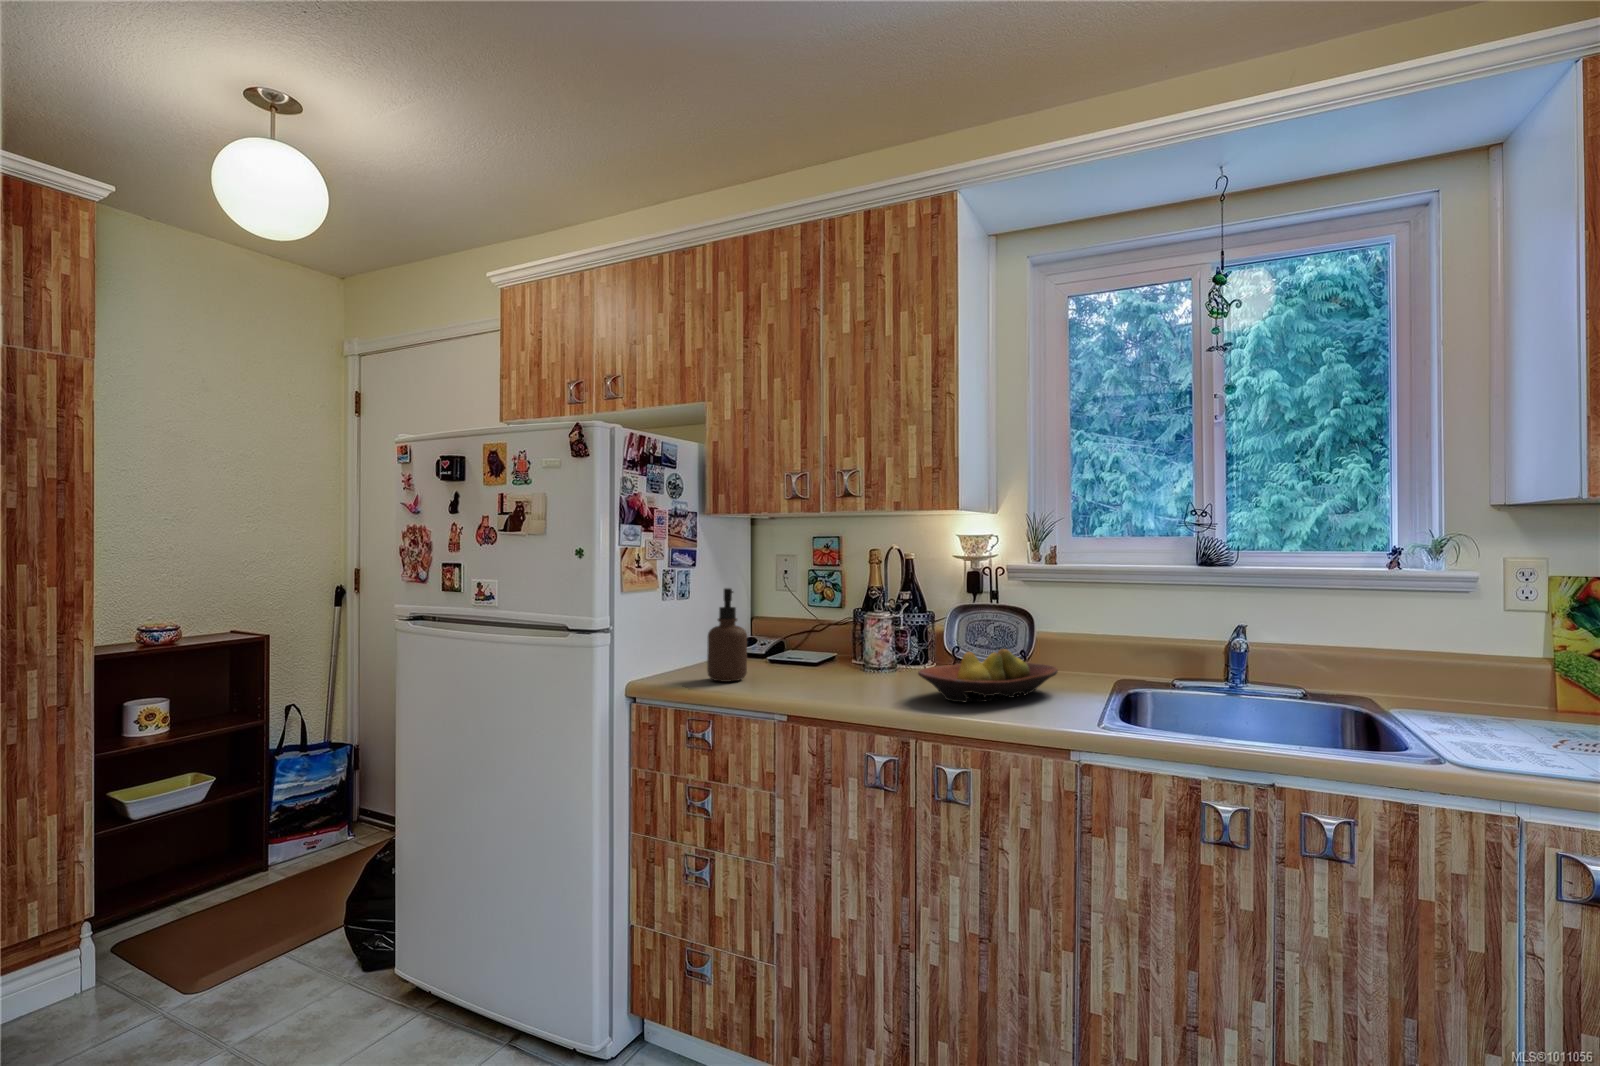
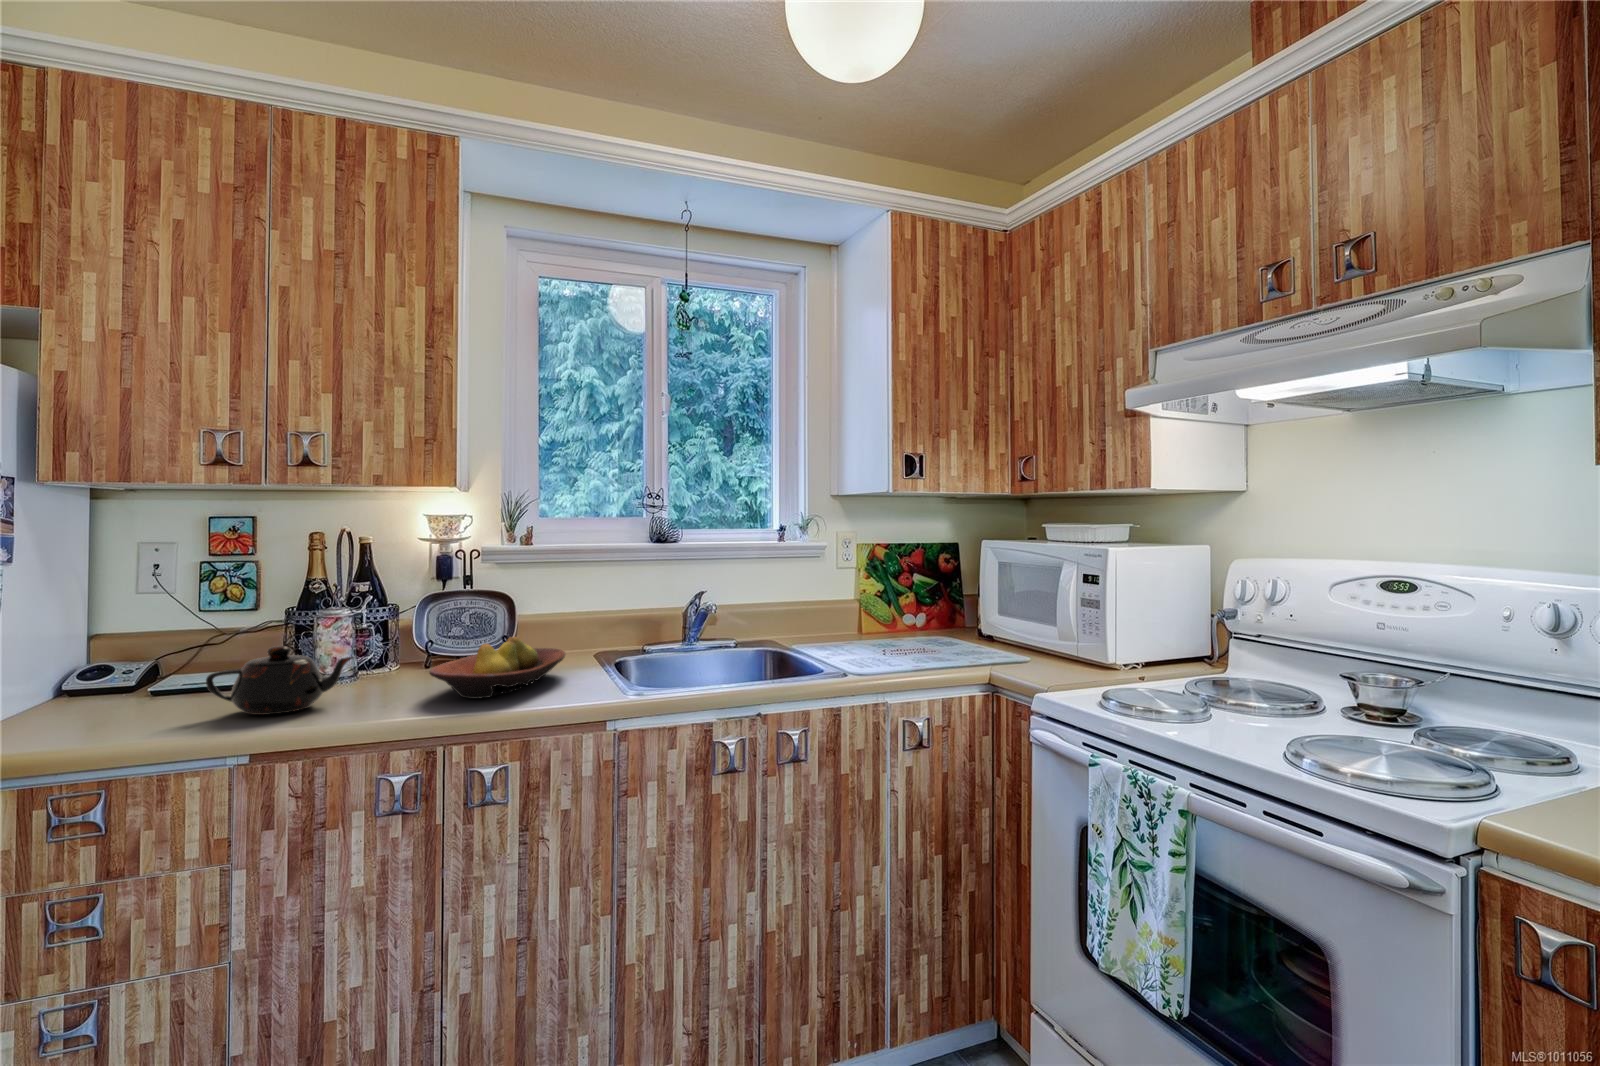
soap dispenser: present [707,588,747,682] -> none [60,591,140,730]
teapot: none [777,636,870,689] -> present [206,646,353,715]

